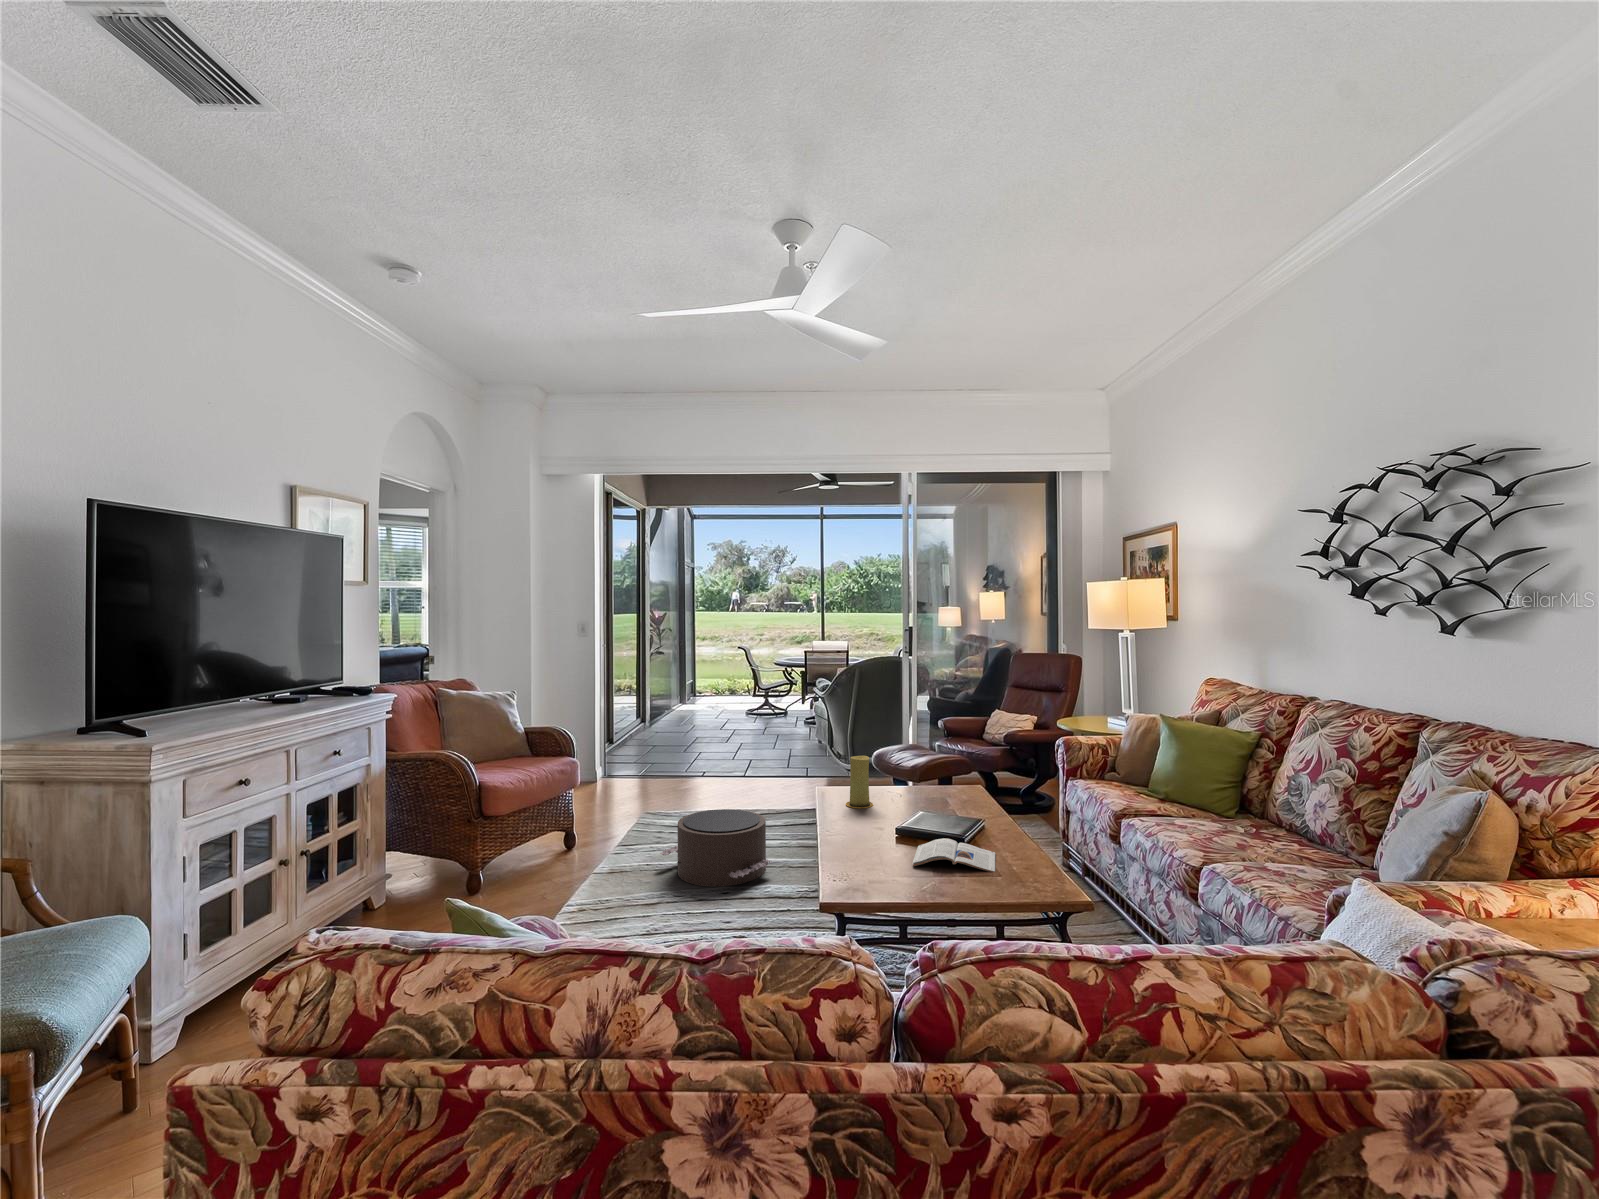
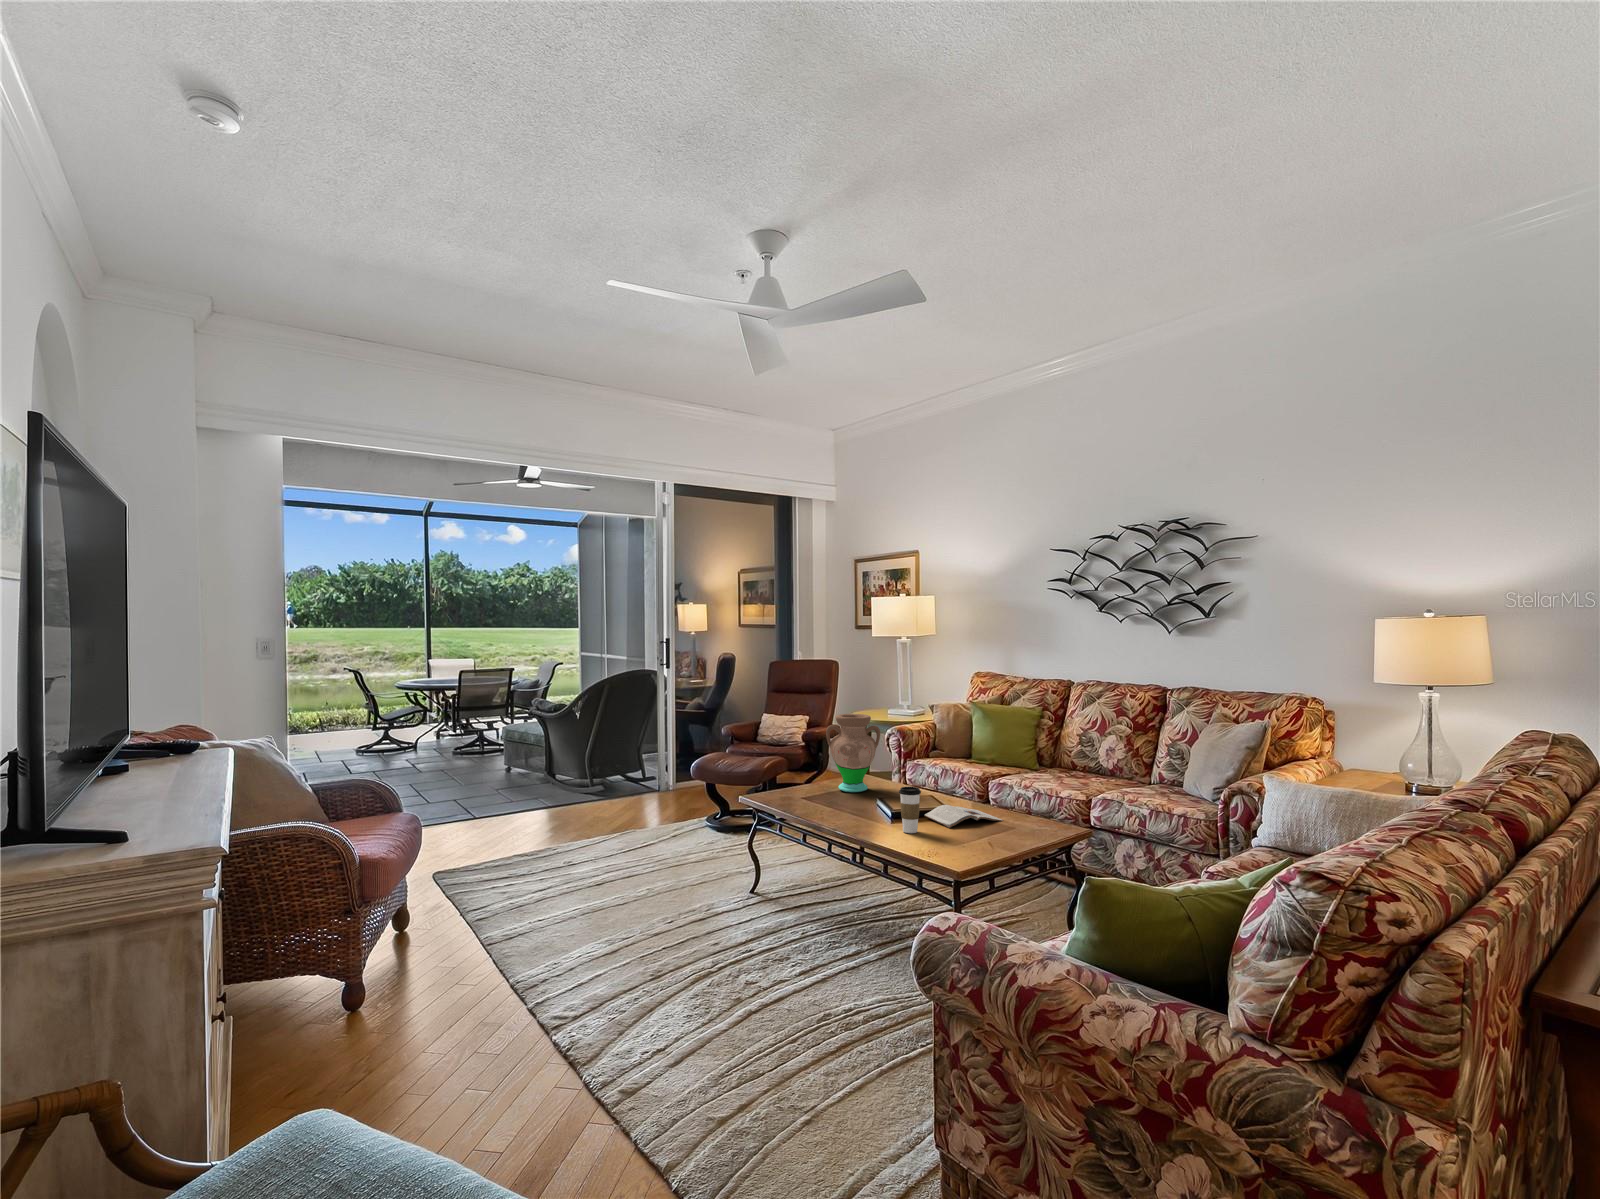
vase: none [904,717,960,808] -> present [826,714,880,792]
candle: present [846,756,873,808] -> none [786,753,811,801]
coffee cup: none [853,808,879,864] -> present [899,787,921,833]
pouf: present [660,809,770,887] -> none [570,829,695,909]

